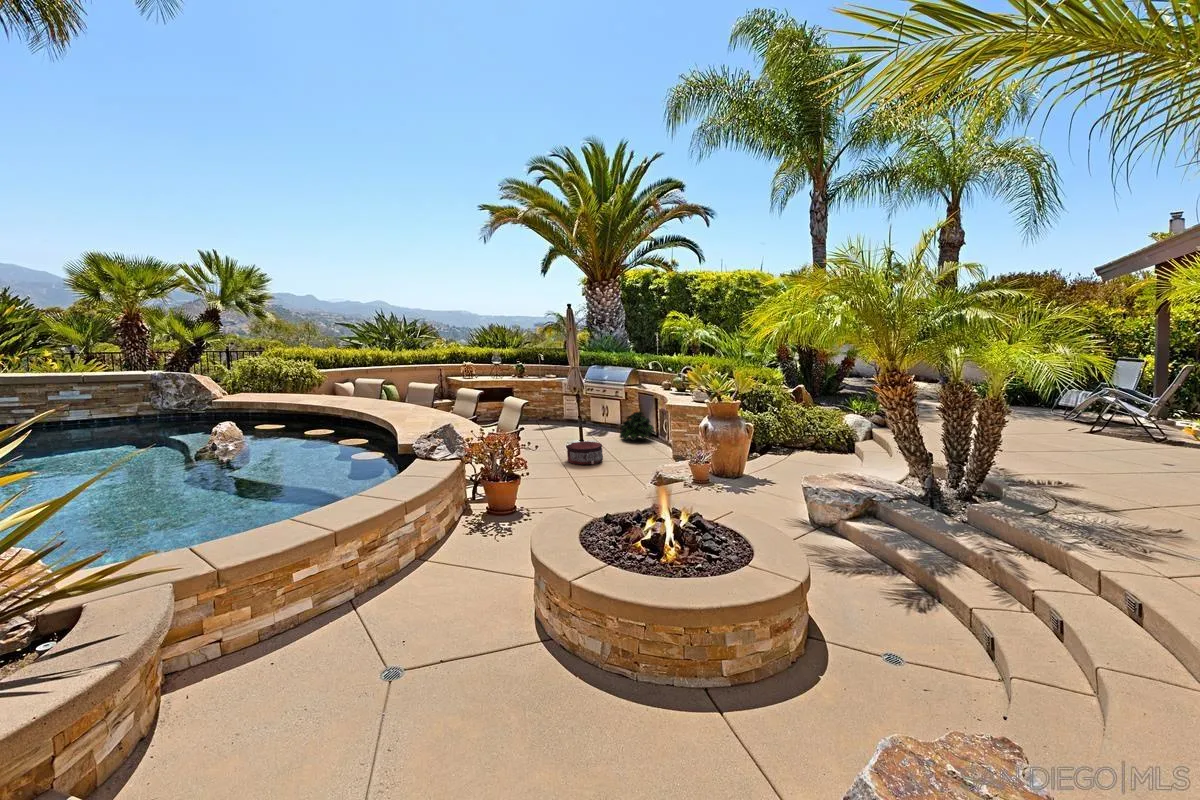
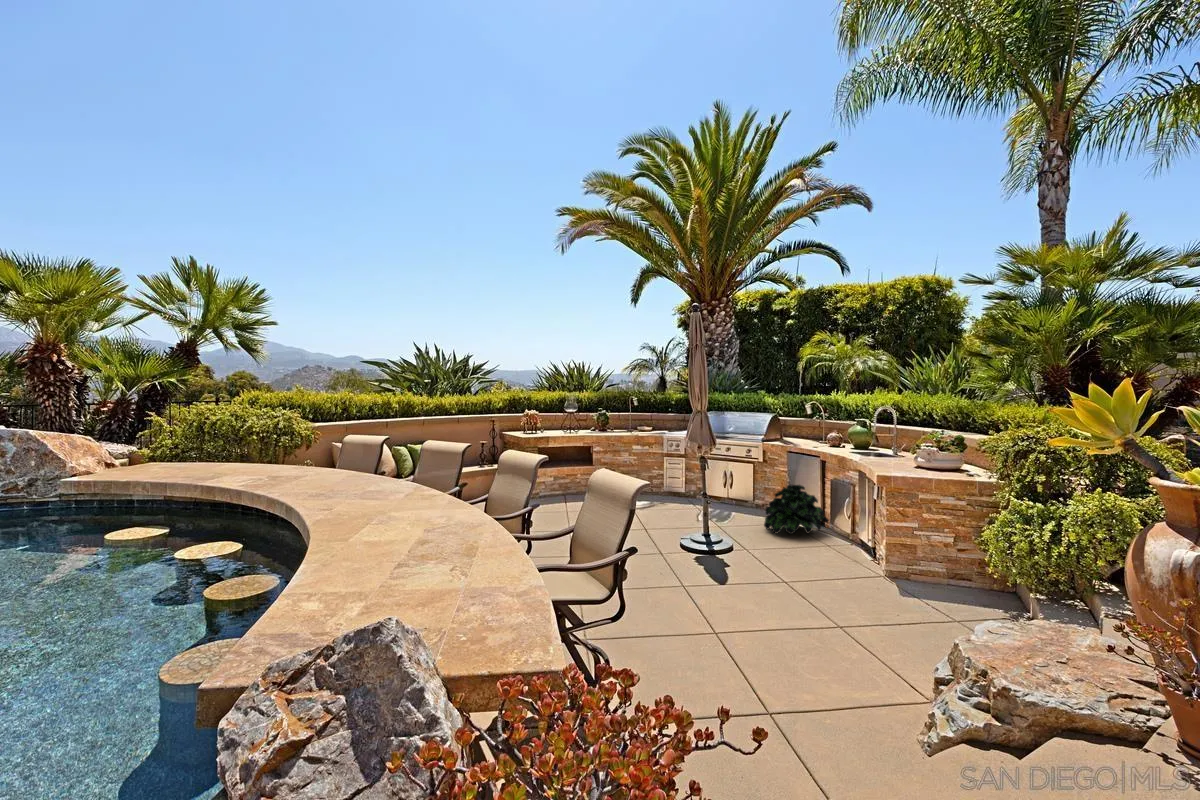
pouf: present [567,441,603,465] -> none [685,541,754,591]

